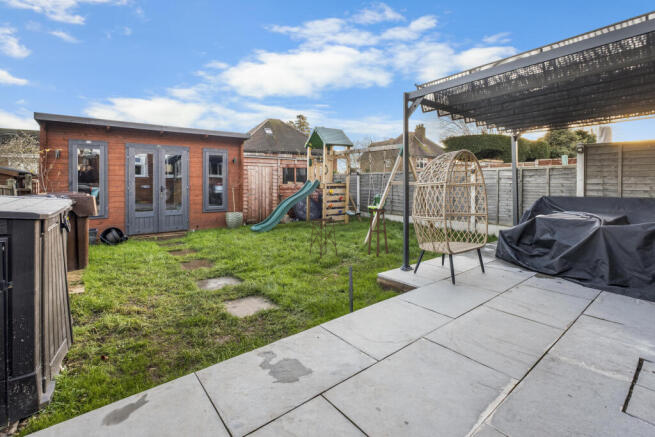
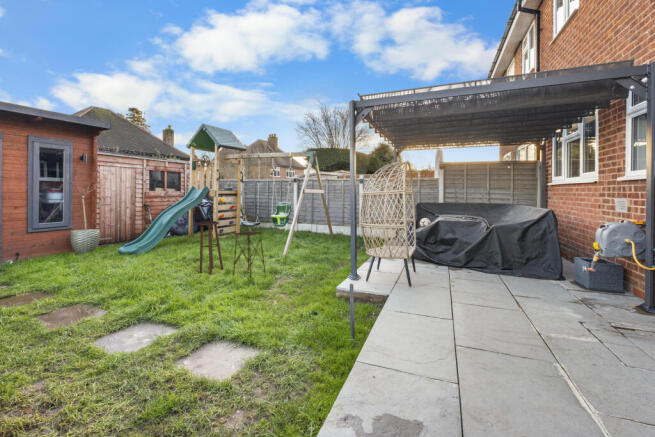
stool: present [368,209,388,256] -> present [198,221,223,274]

